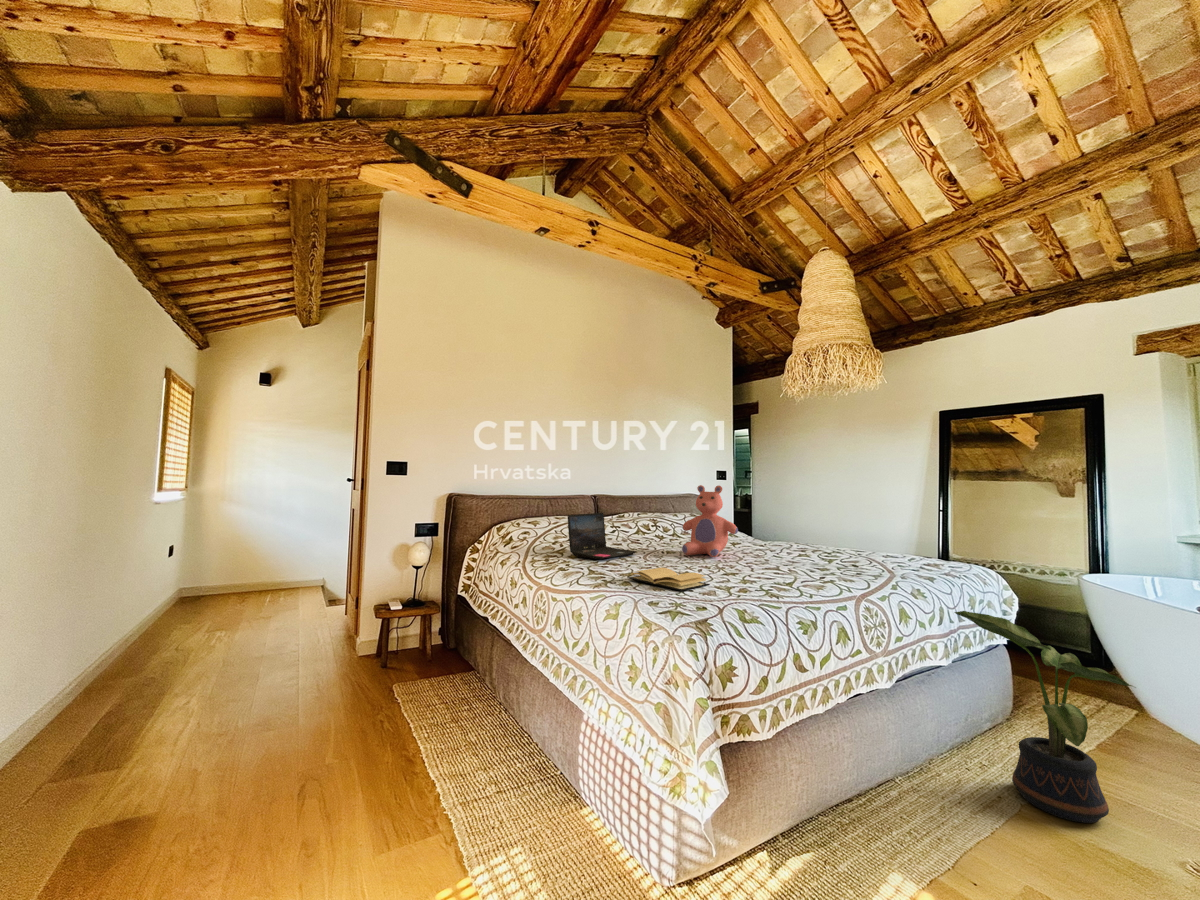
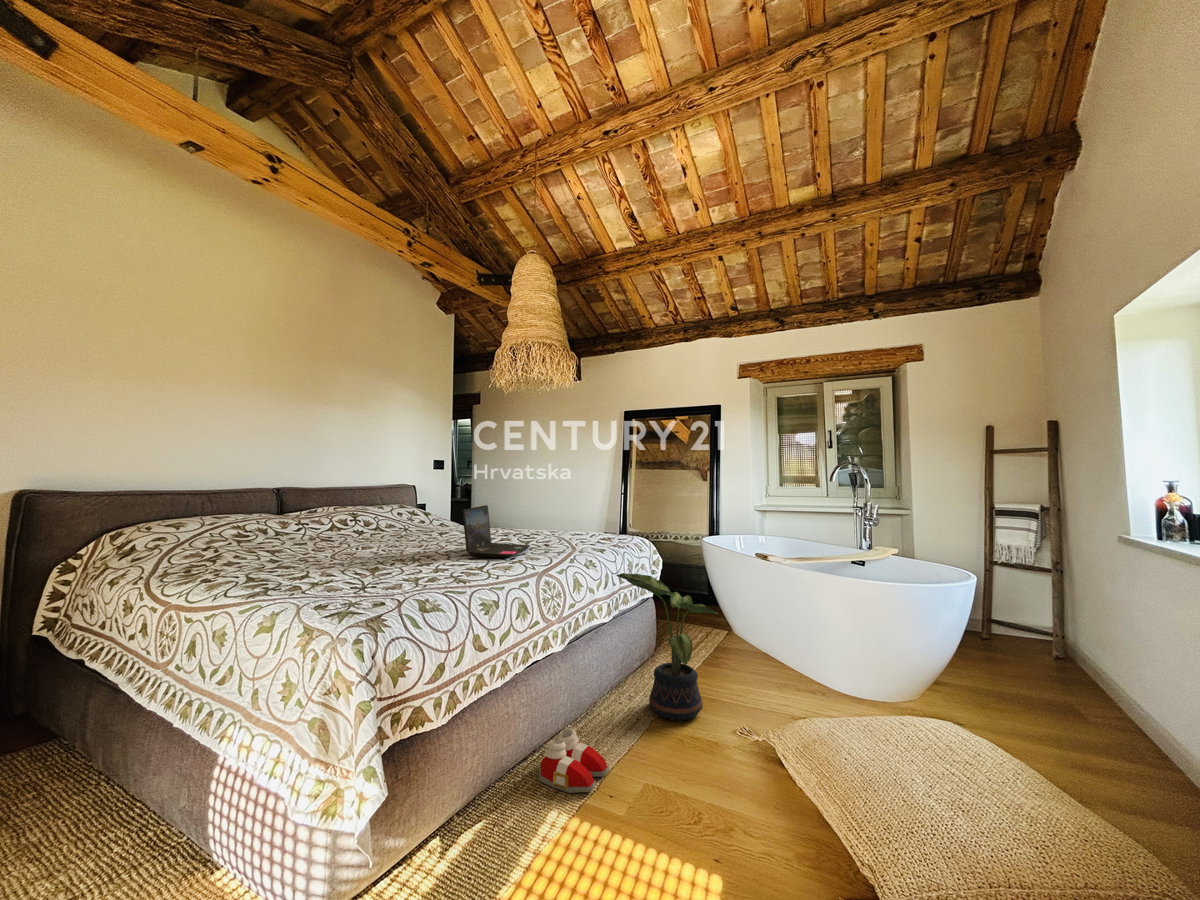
teddy bear: present [682,485,738,557] -> none [379,473,441,548]
laptop: present [568,513,636,559] -> present [463,505,530,558]
book: present [627,568,710,591] -> none [296,565,398,588]
slippers: none [867,782,962,868] -> present [539,728,609,793]

